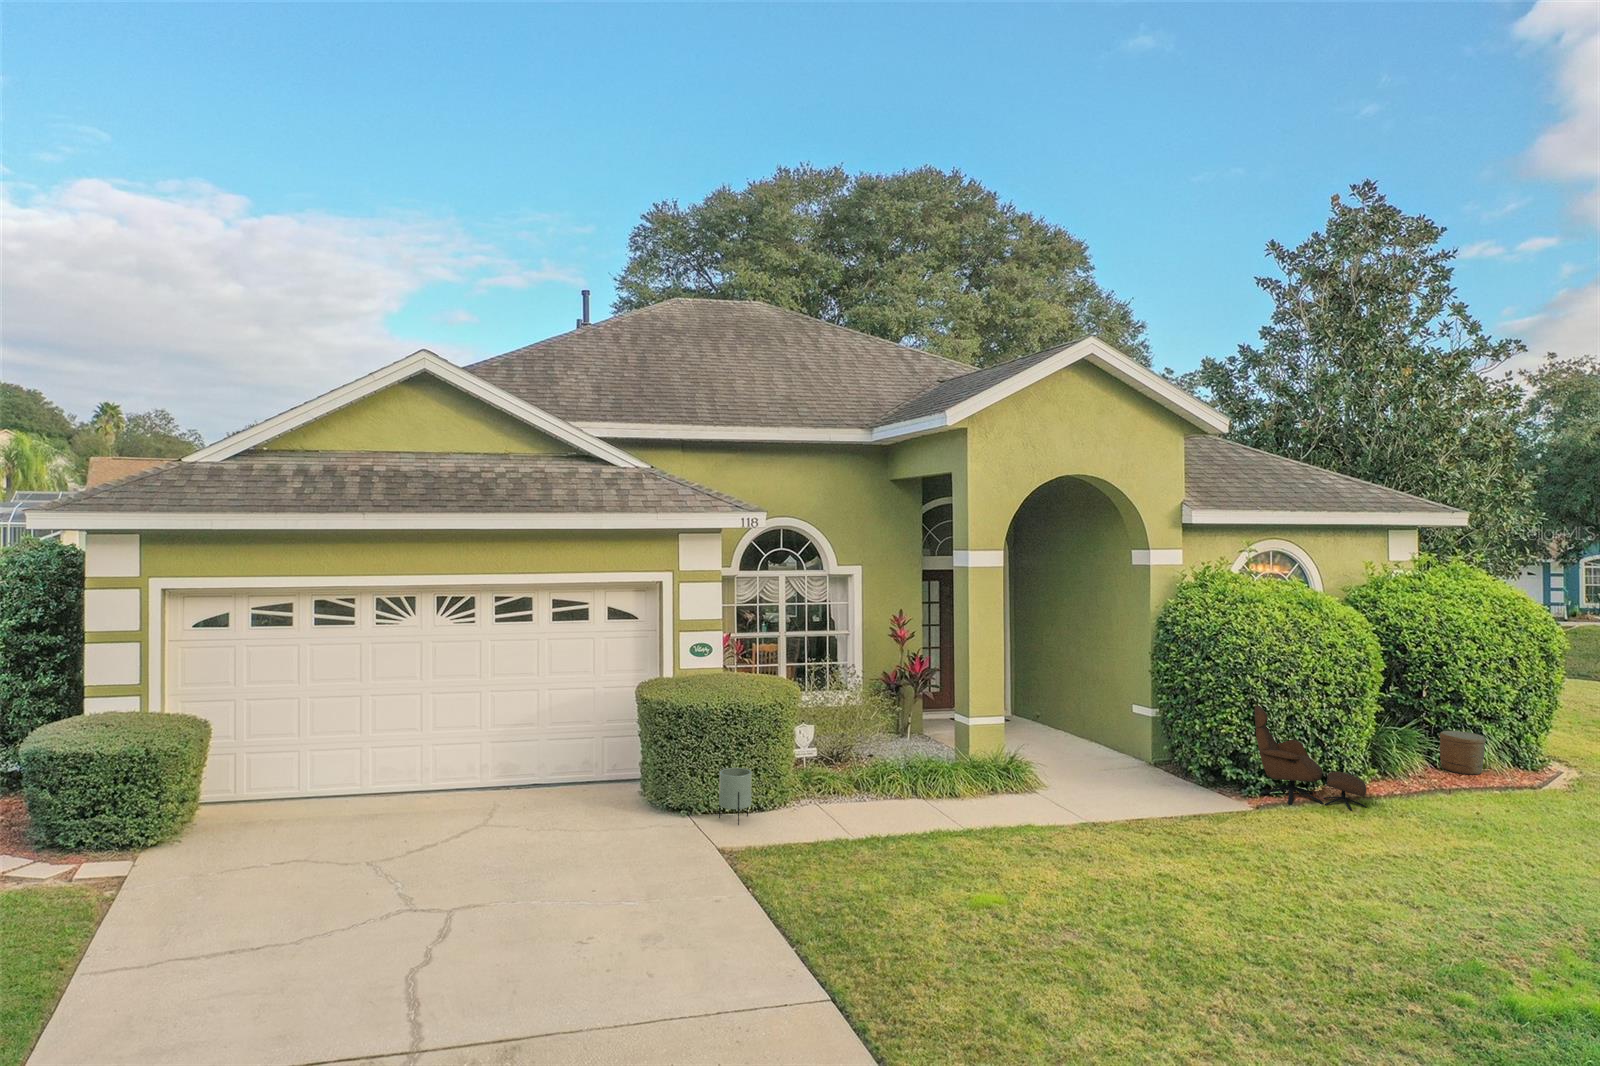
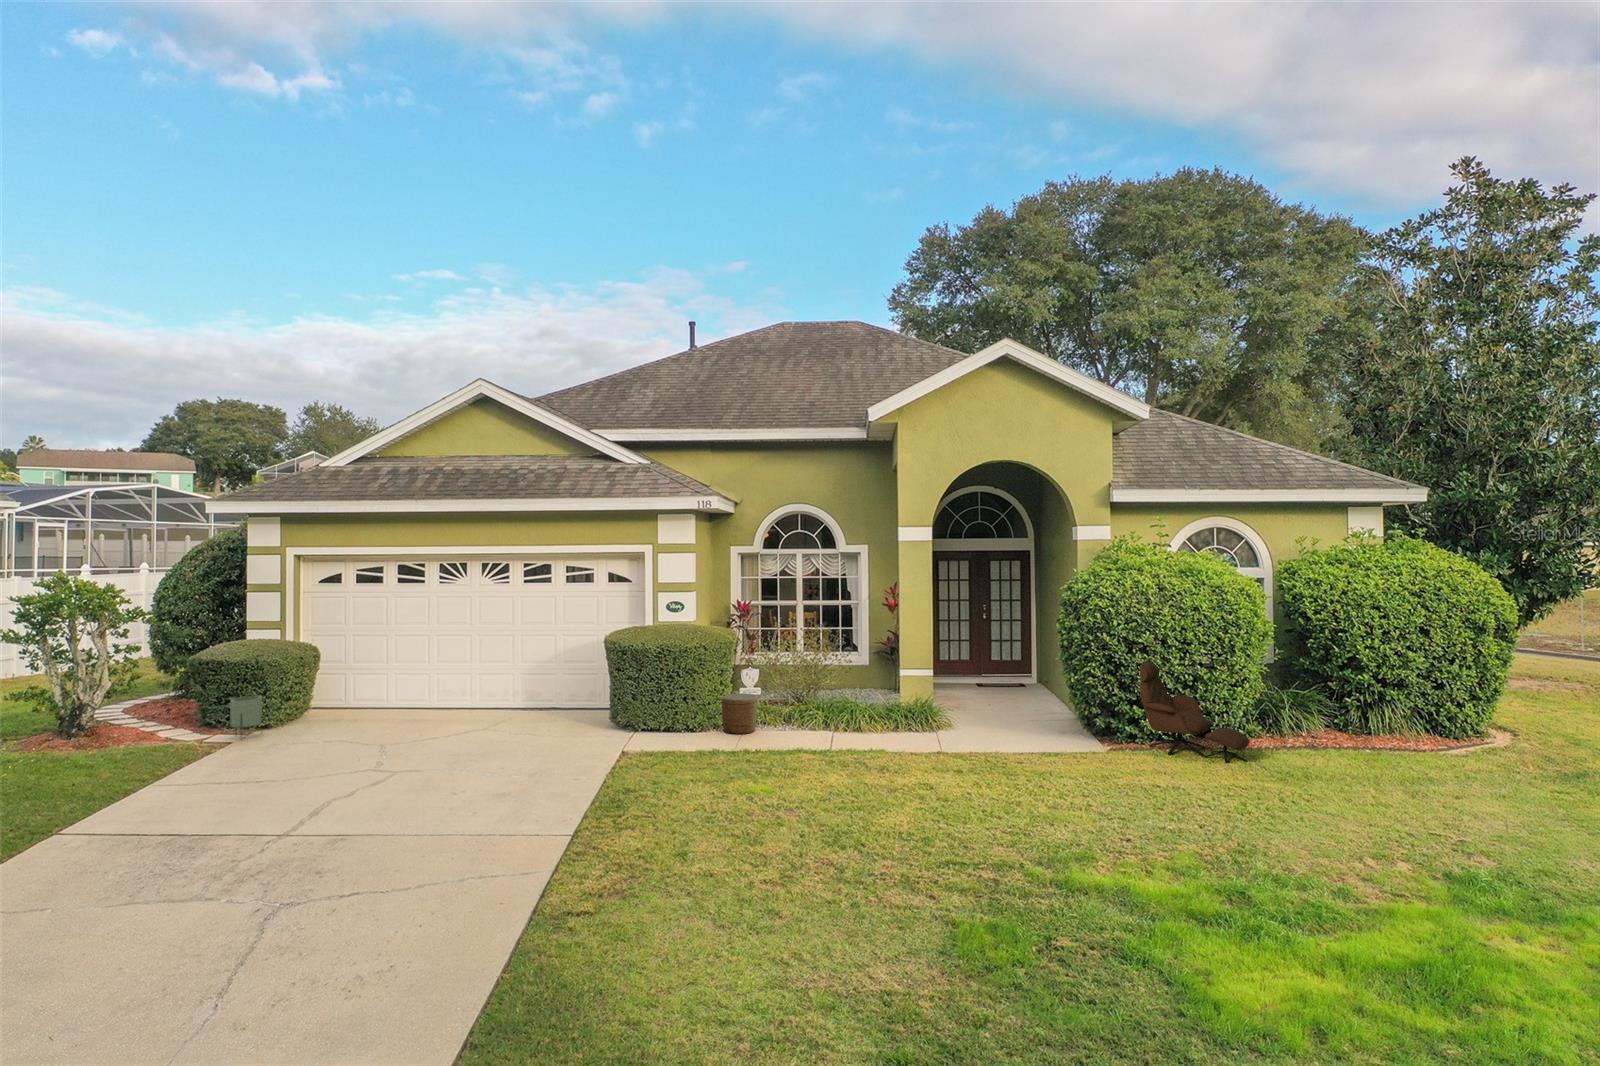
woven basket: present [1439,731,1486,775] -> present [721,693,758,734]
planter: present [719,768,752,825] -> present [231,696,262,729]

